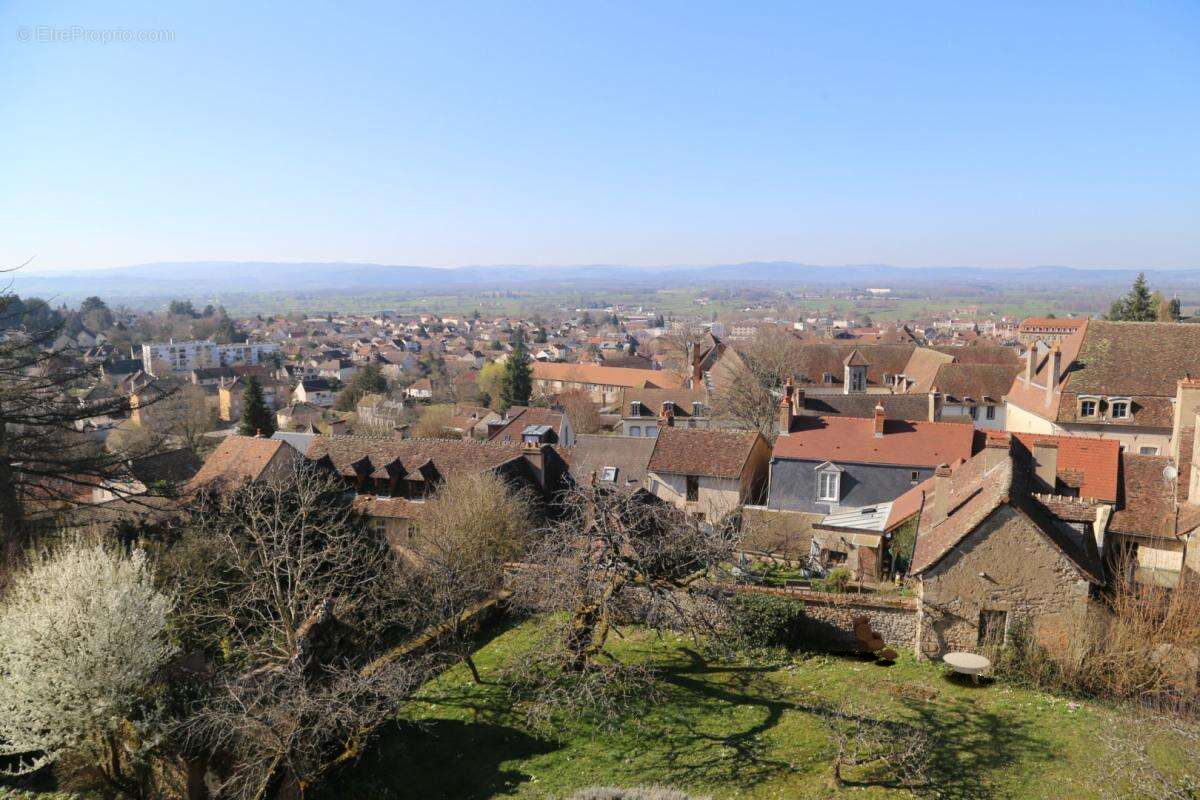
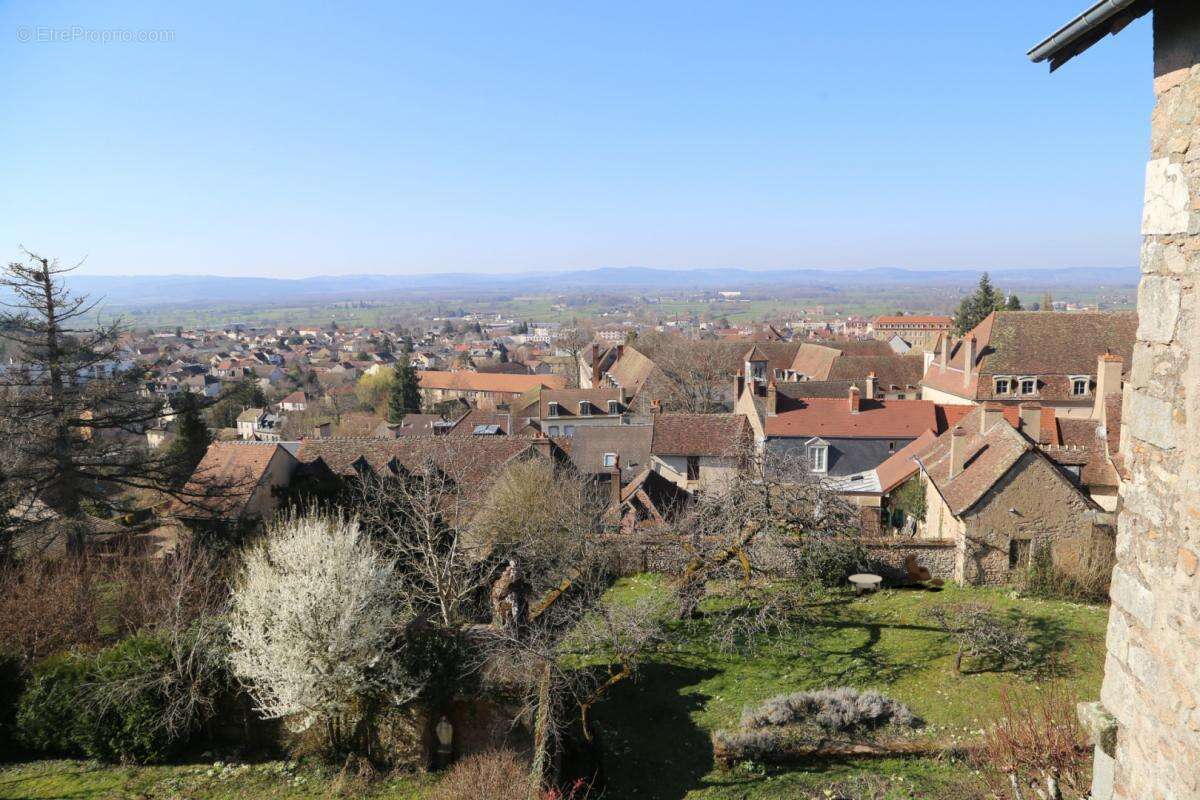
round table: present [943,652,990,684] -> present [849,574,882,594]

